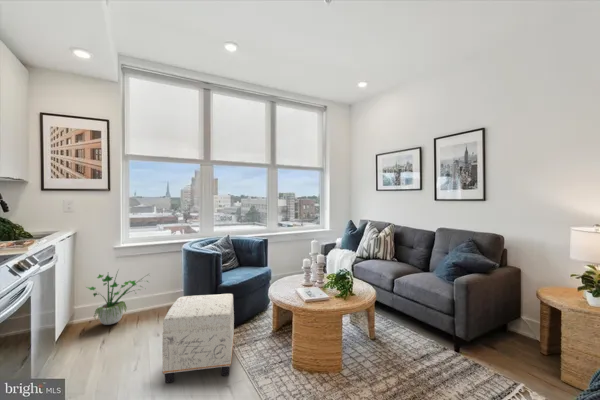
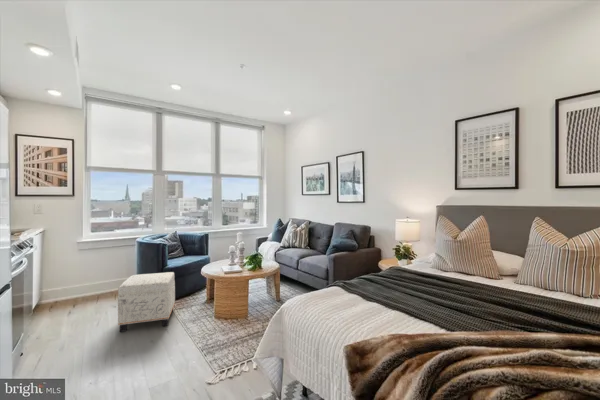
potted plant: present [89,275,148,325] -> none [54,253,113,303]

